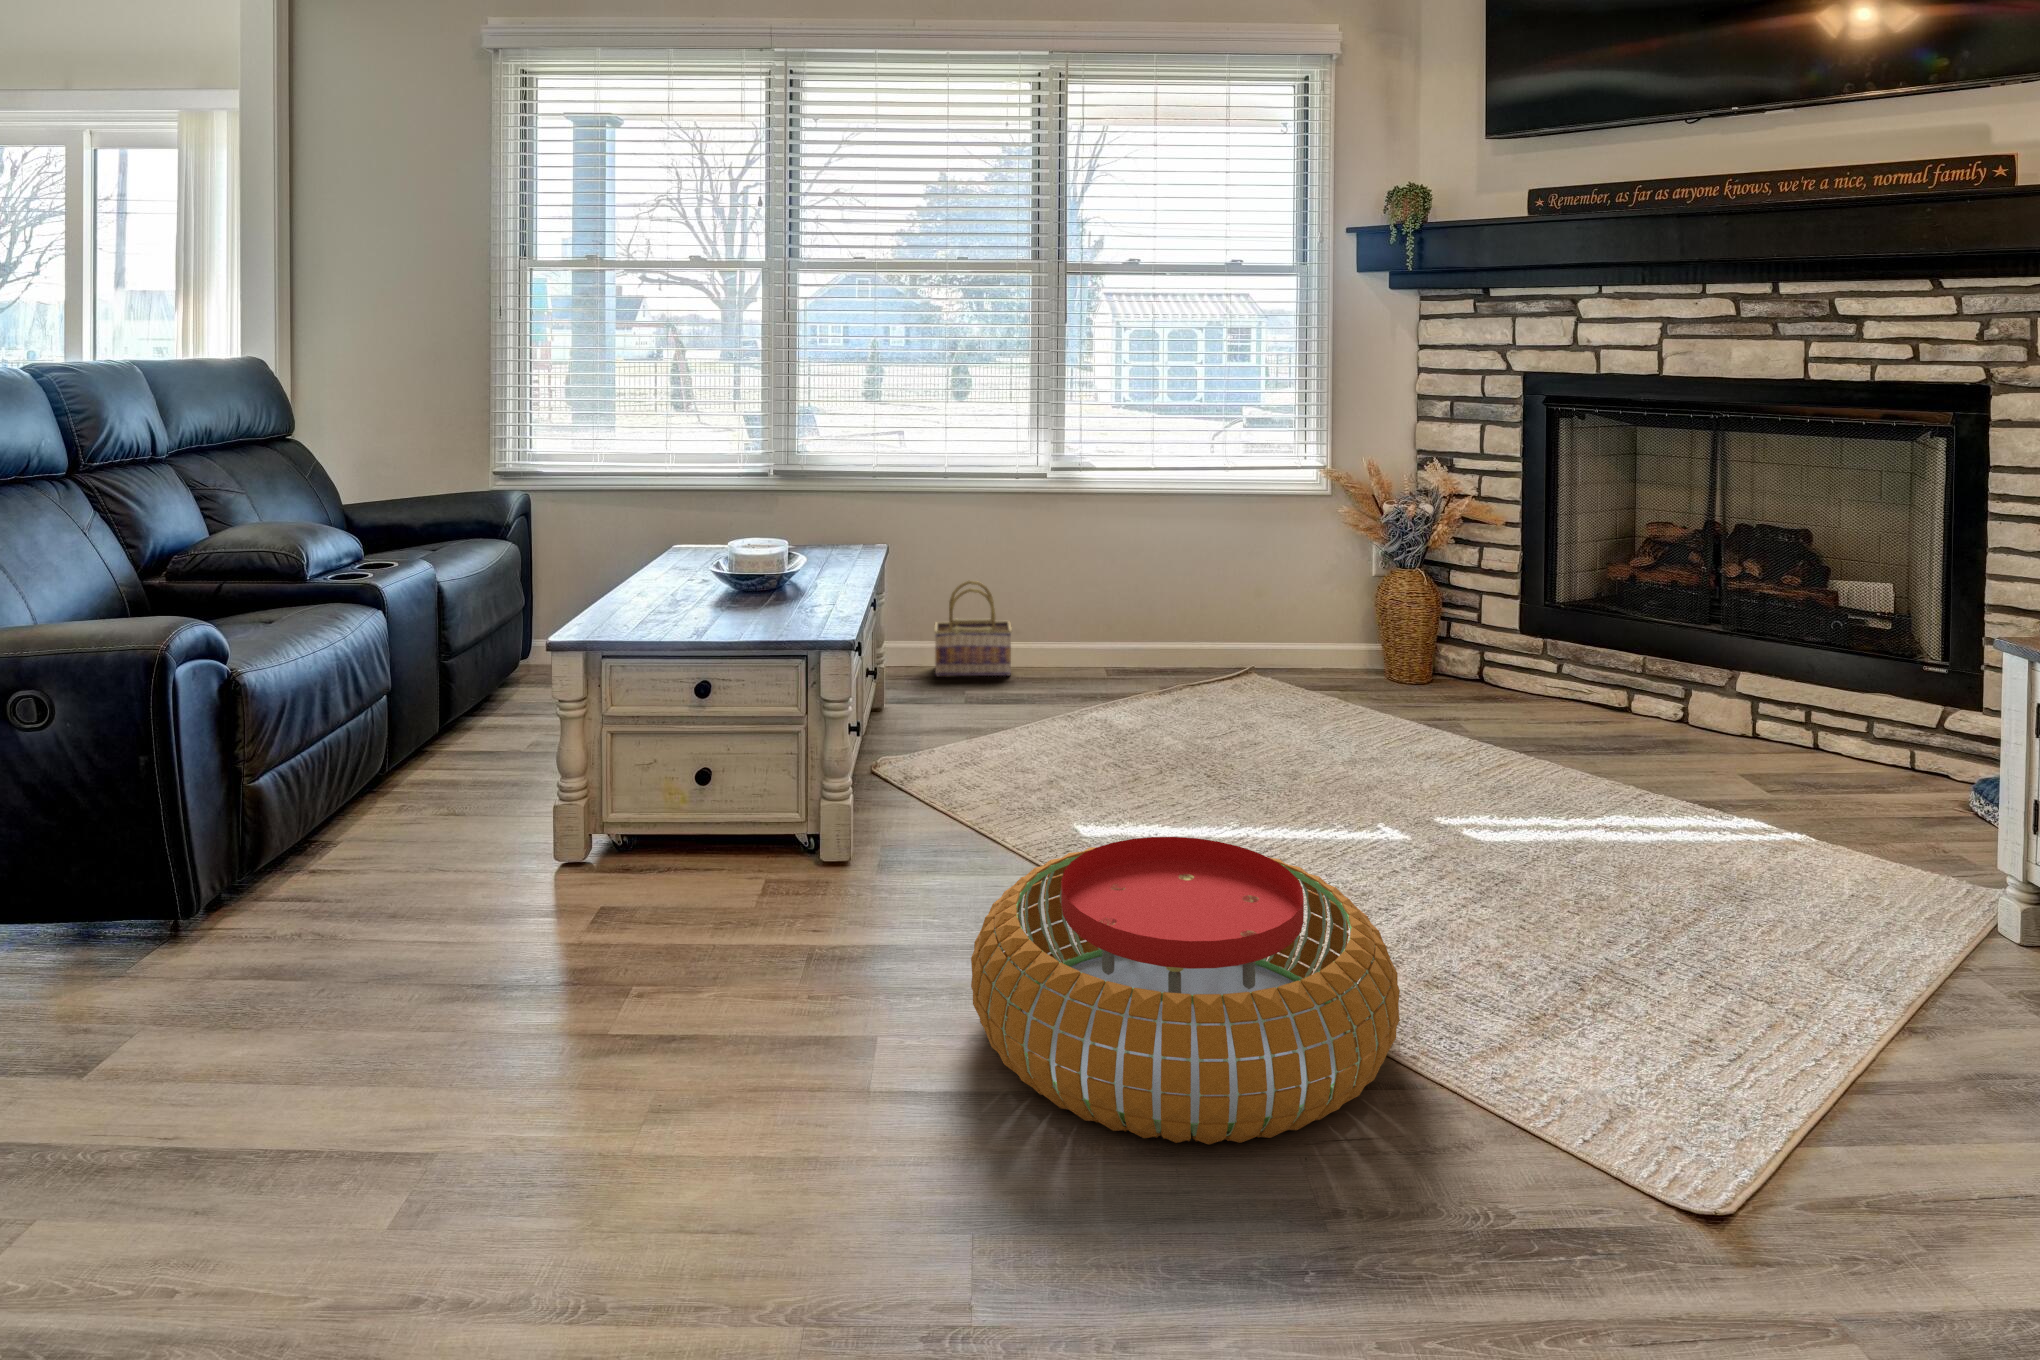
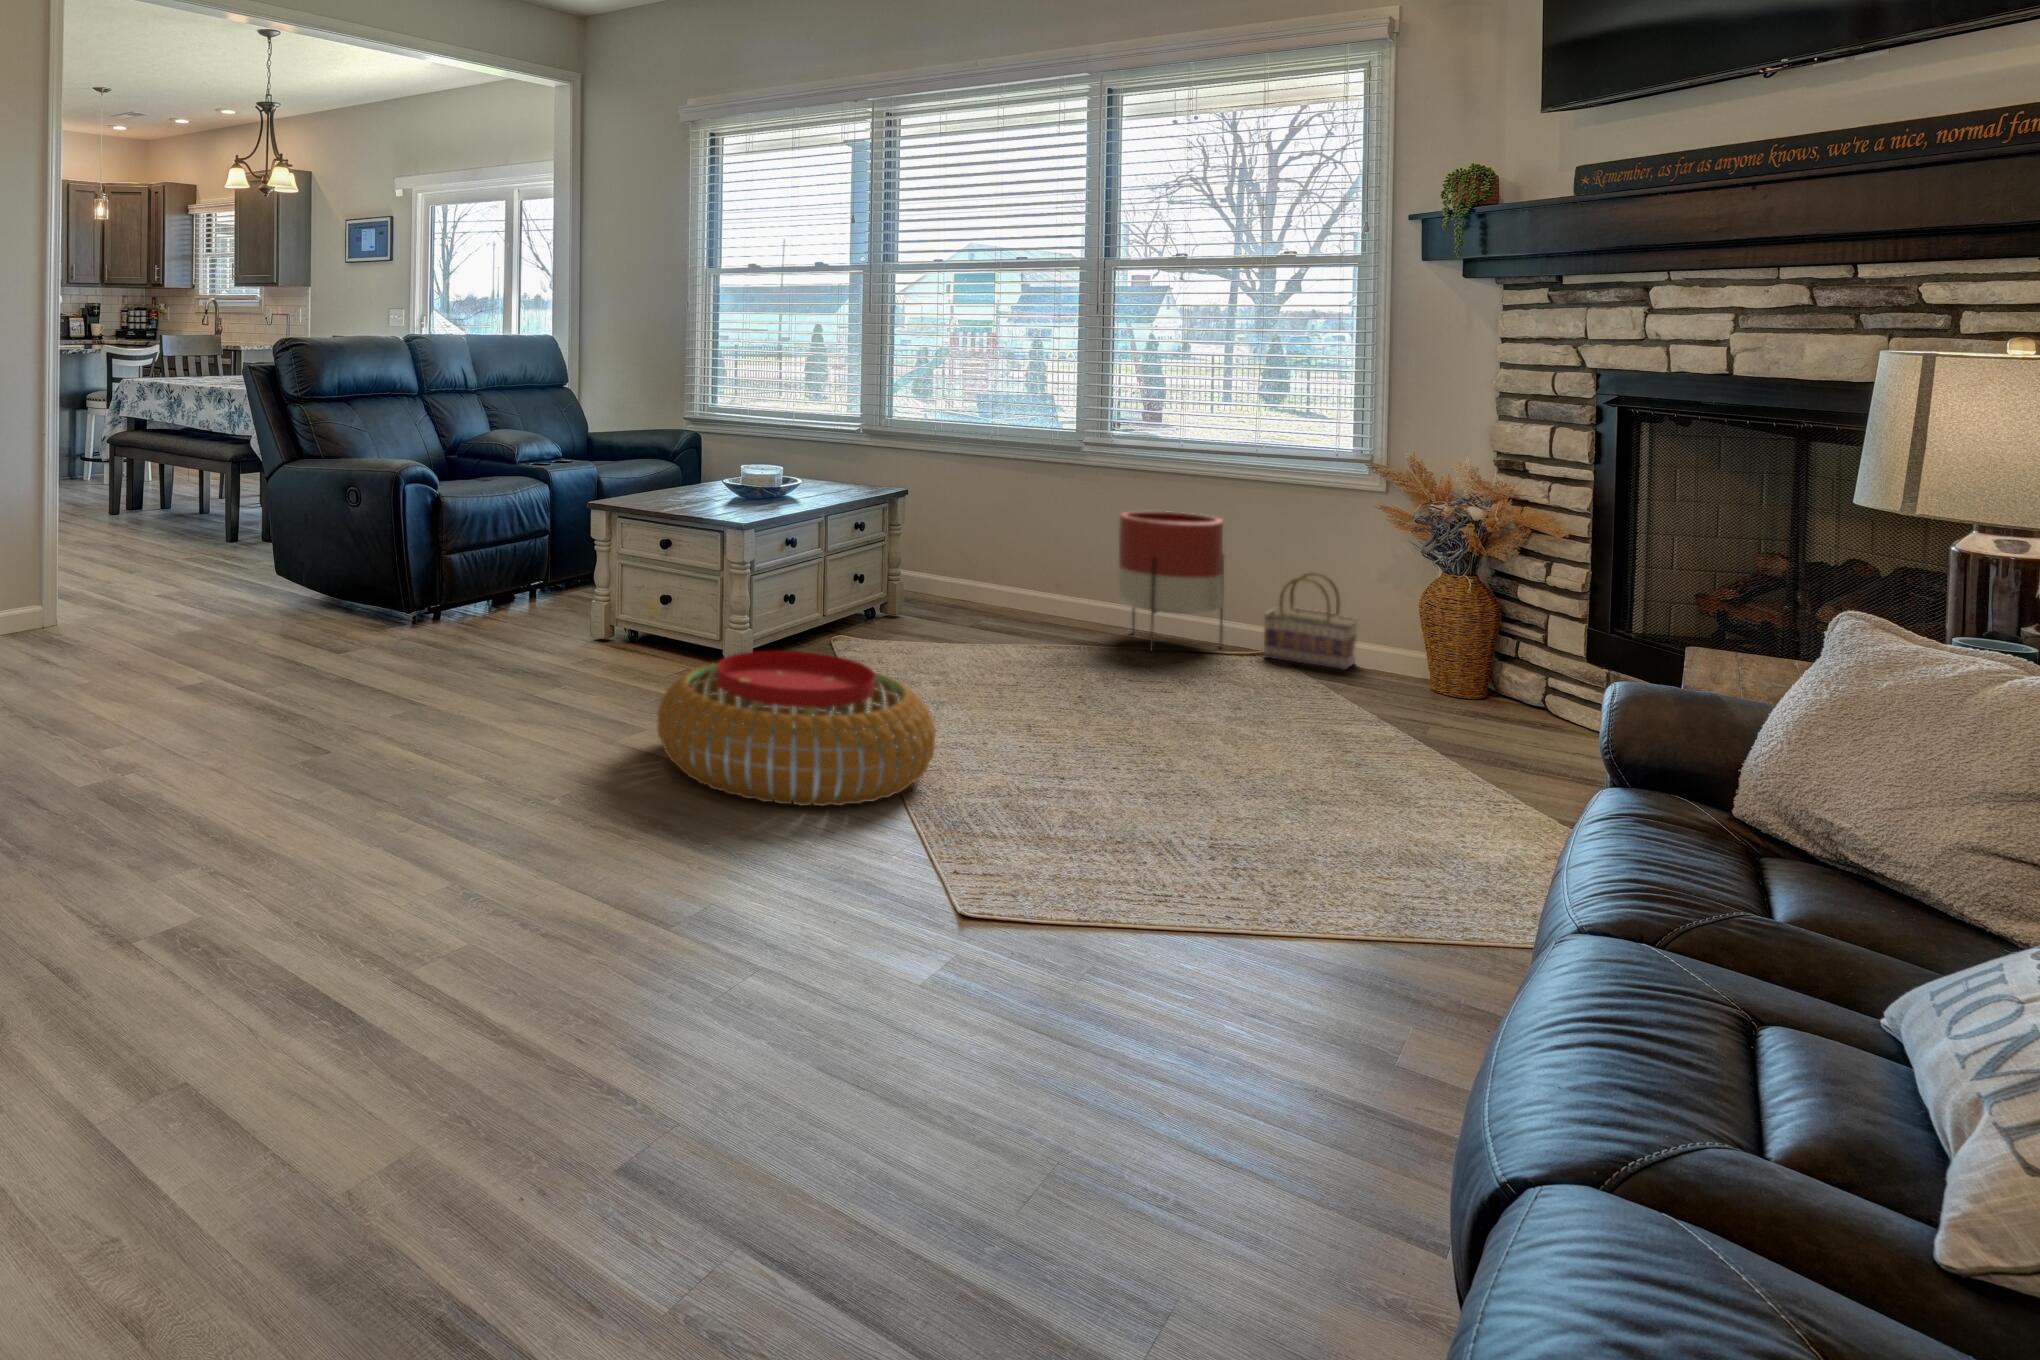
planter: none [1111,533,1213,694] -> present [1118,511,1224,651]
basket: present [934,581,1012,676] -> present [1264,572,1357,669]

